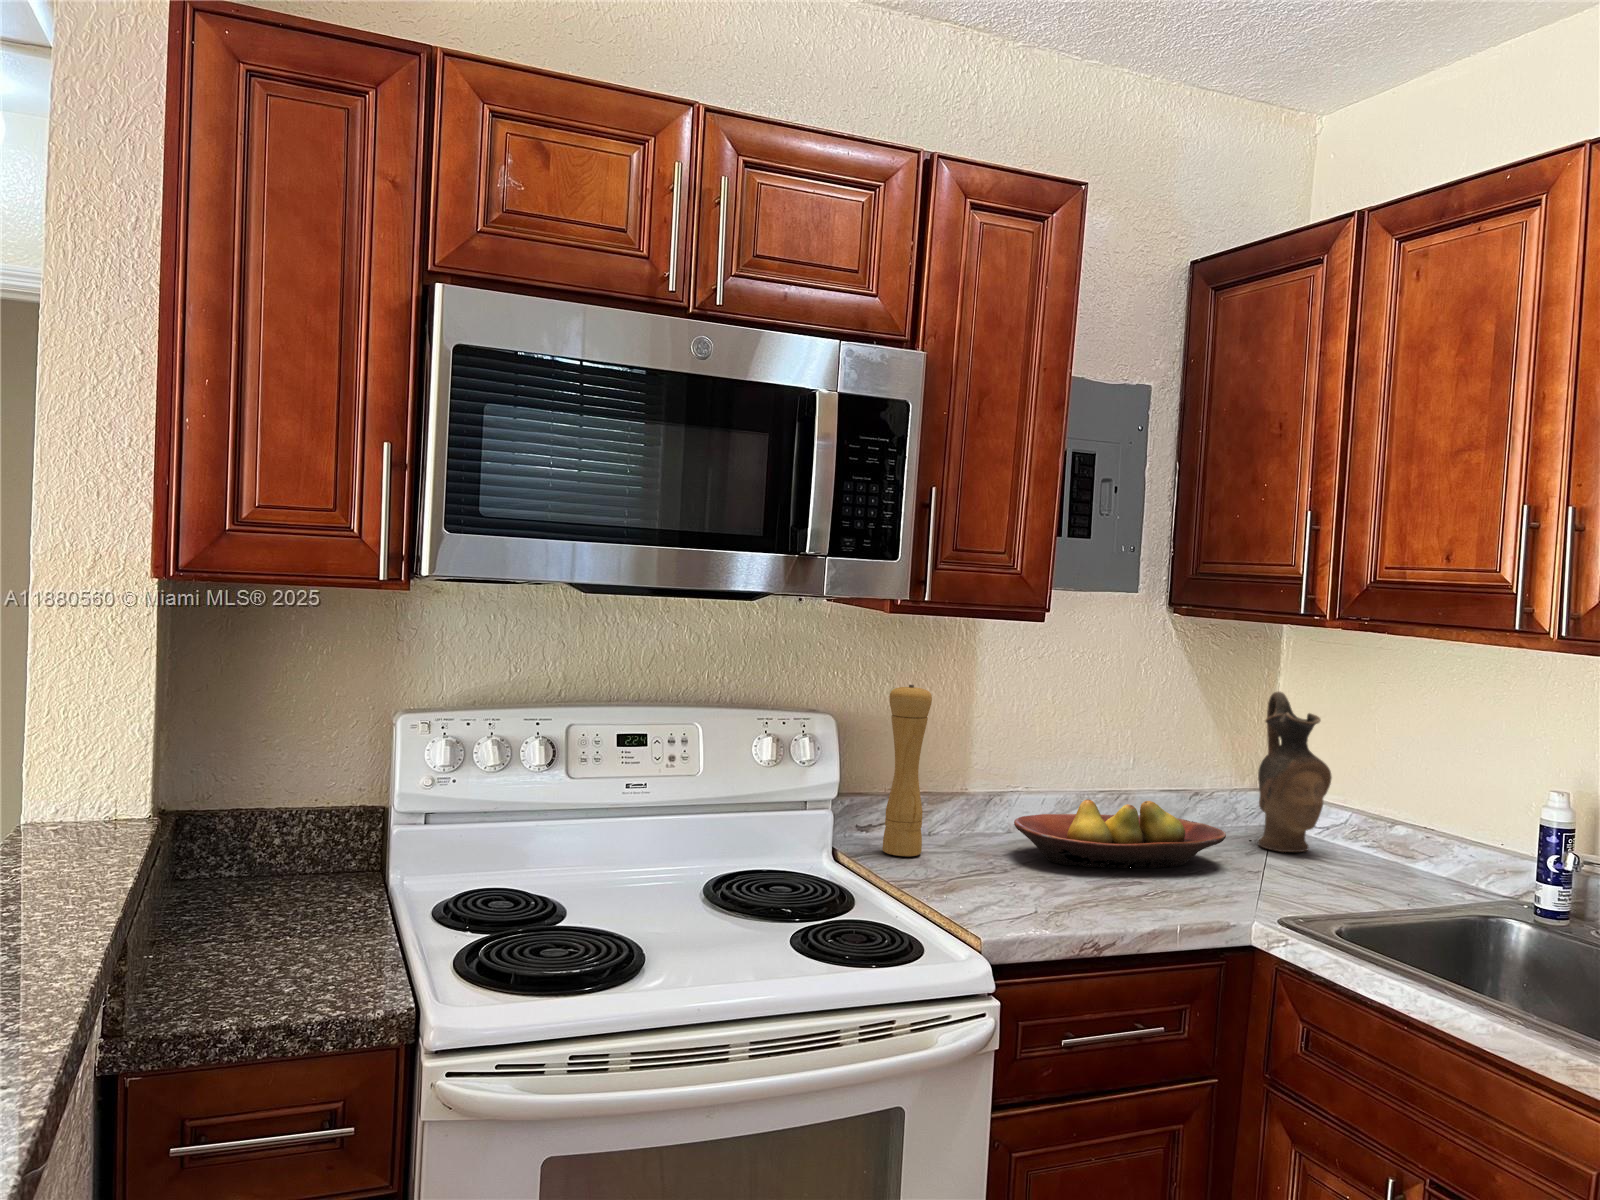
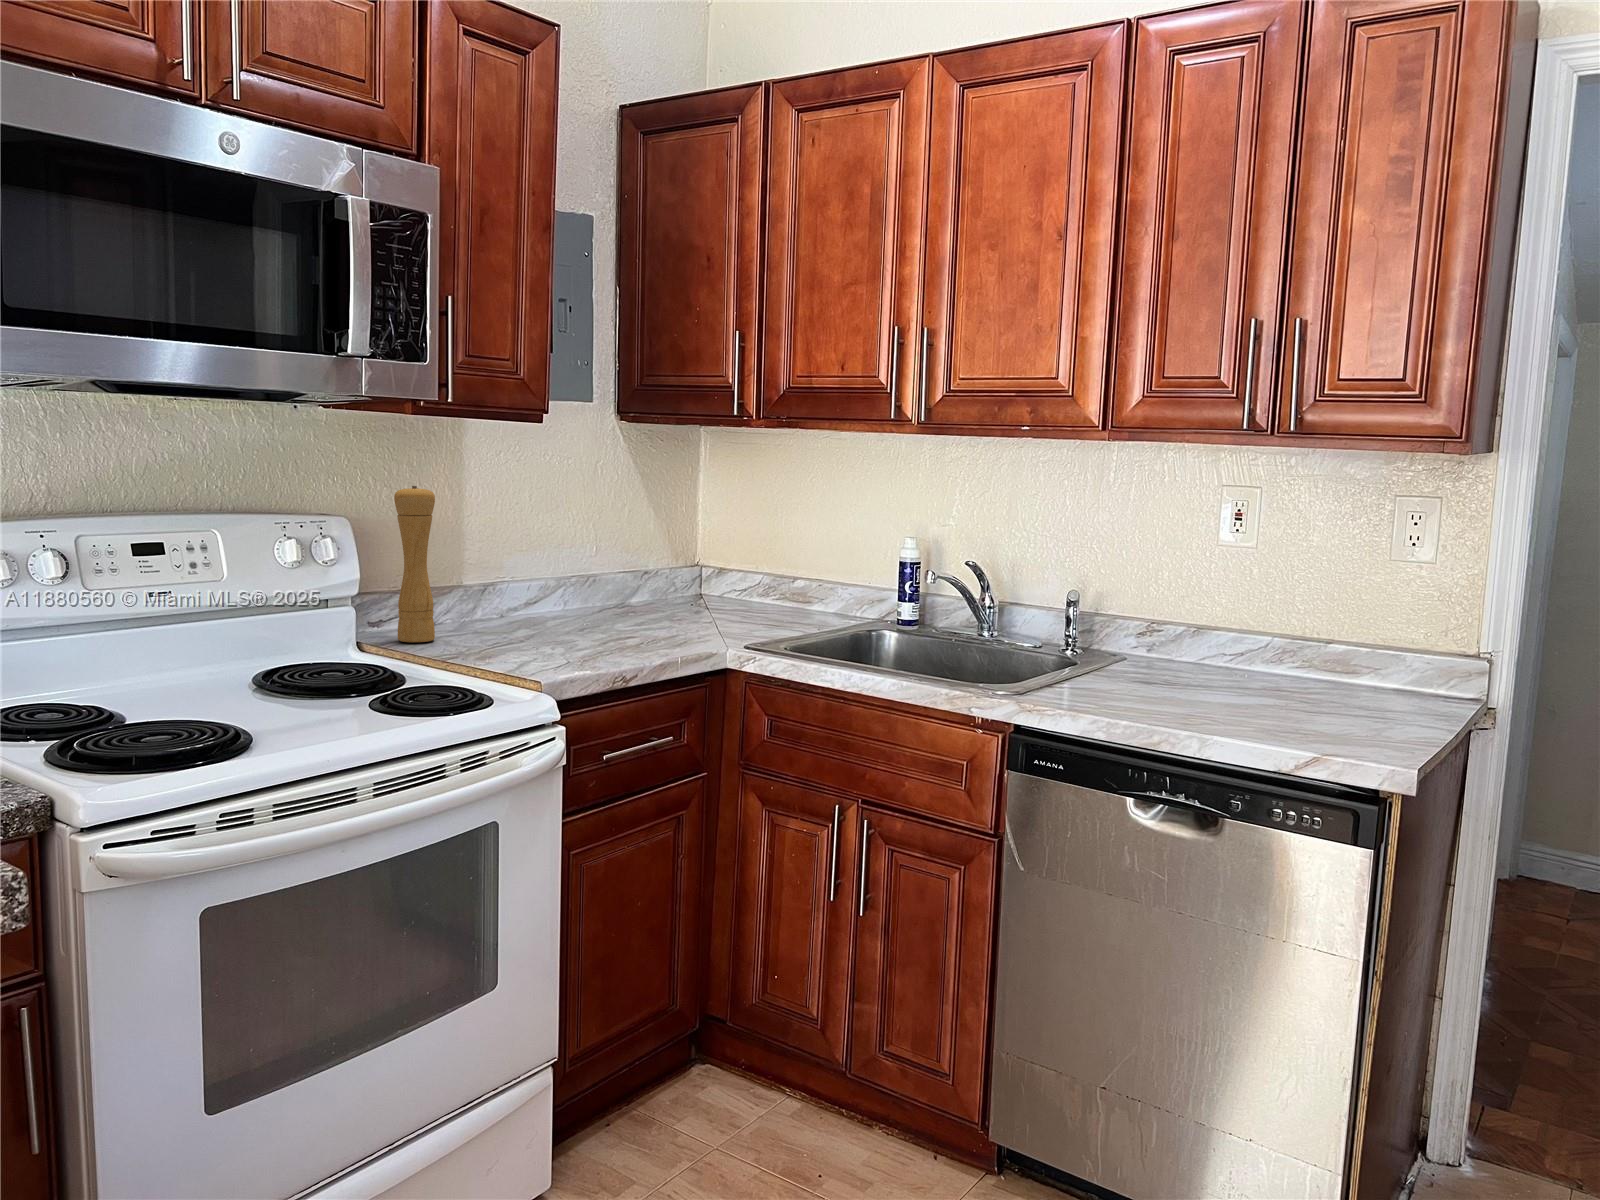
ceramic pitcher: present [1258,692,1332,852] -> none [695,482,751,610]
fruit bowl: present [1014,799,1226,868] -> none [512,575,683,634]

